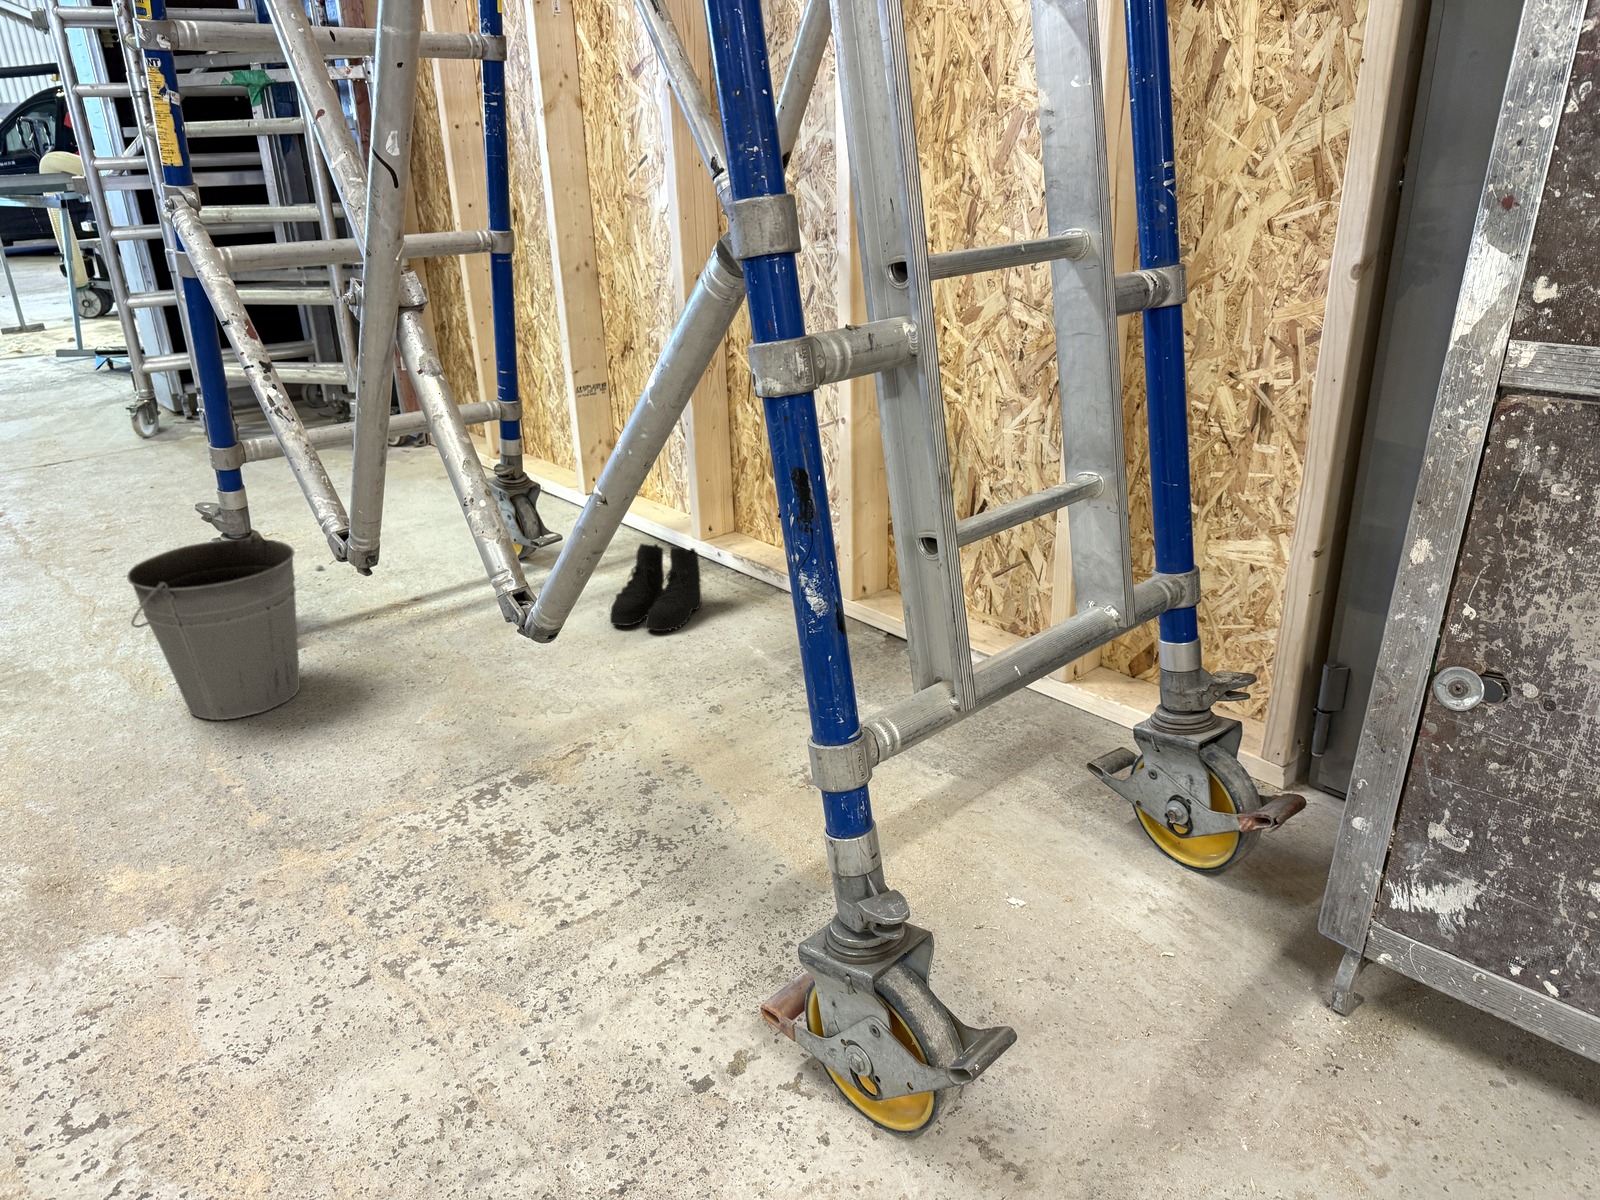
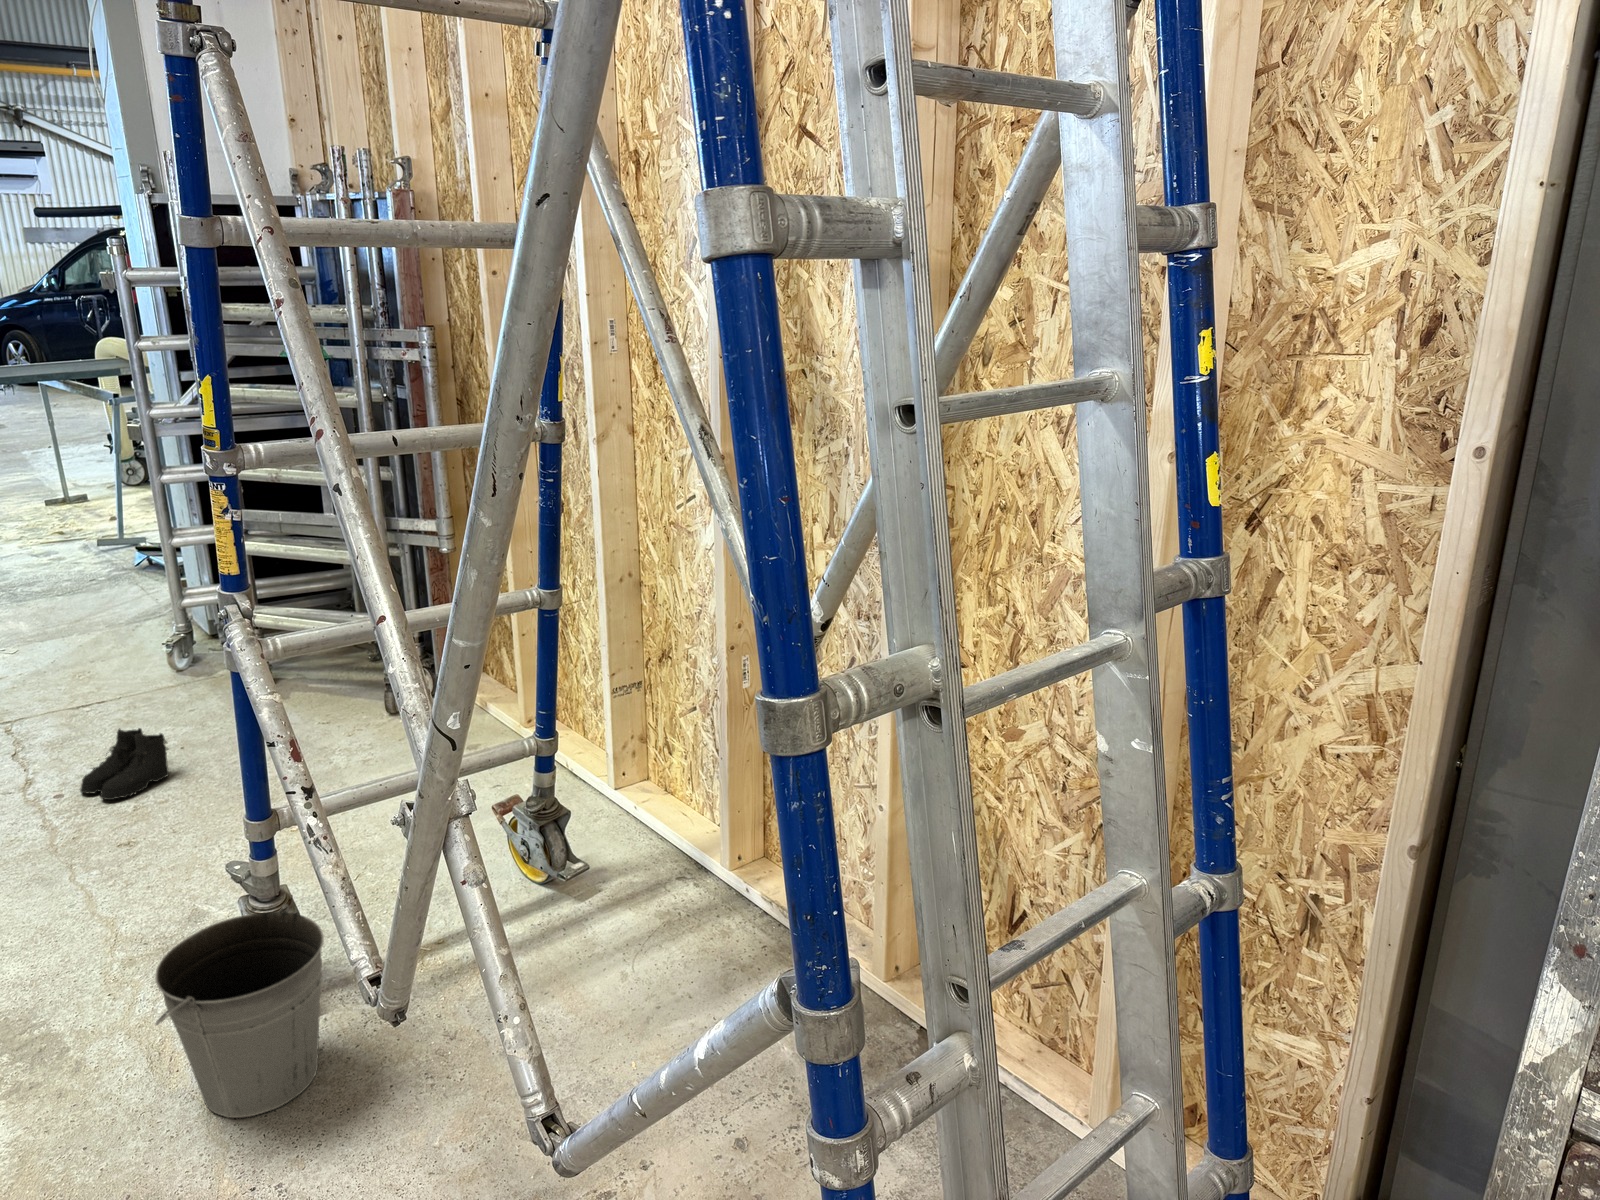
boots: present [610,544,702,631] -> present [80,728,169,800]

